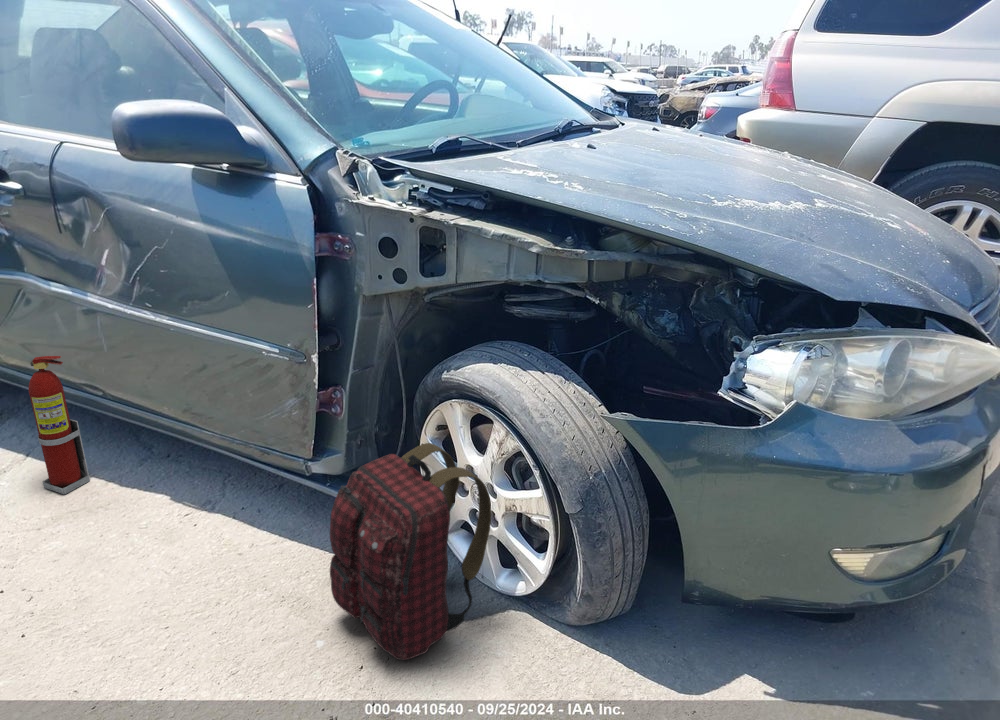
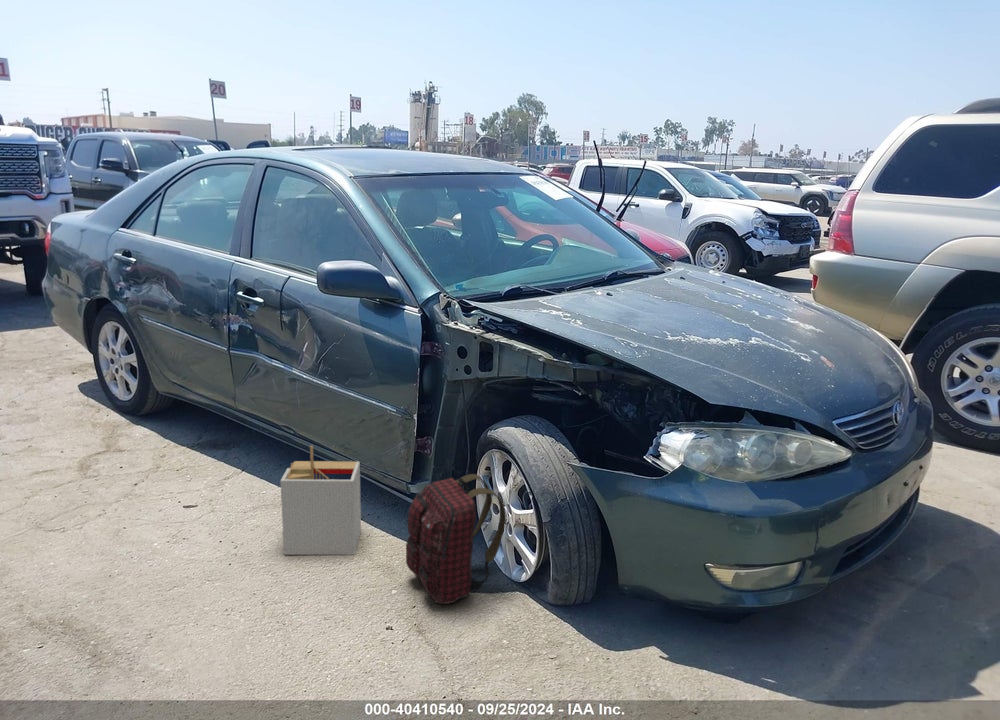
fire extinguisher: present [29,356,90,494] -> none [250,404,278,492]
storage bin: none [95,425,241,606] -> present [281,446,361,555]

